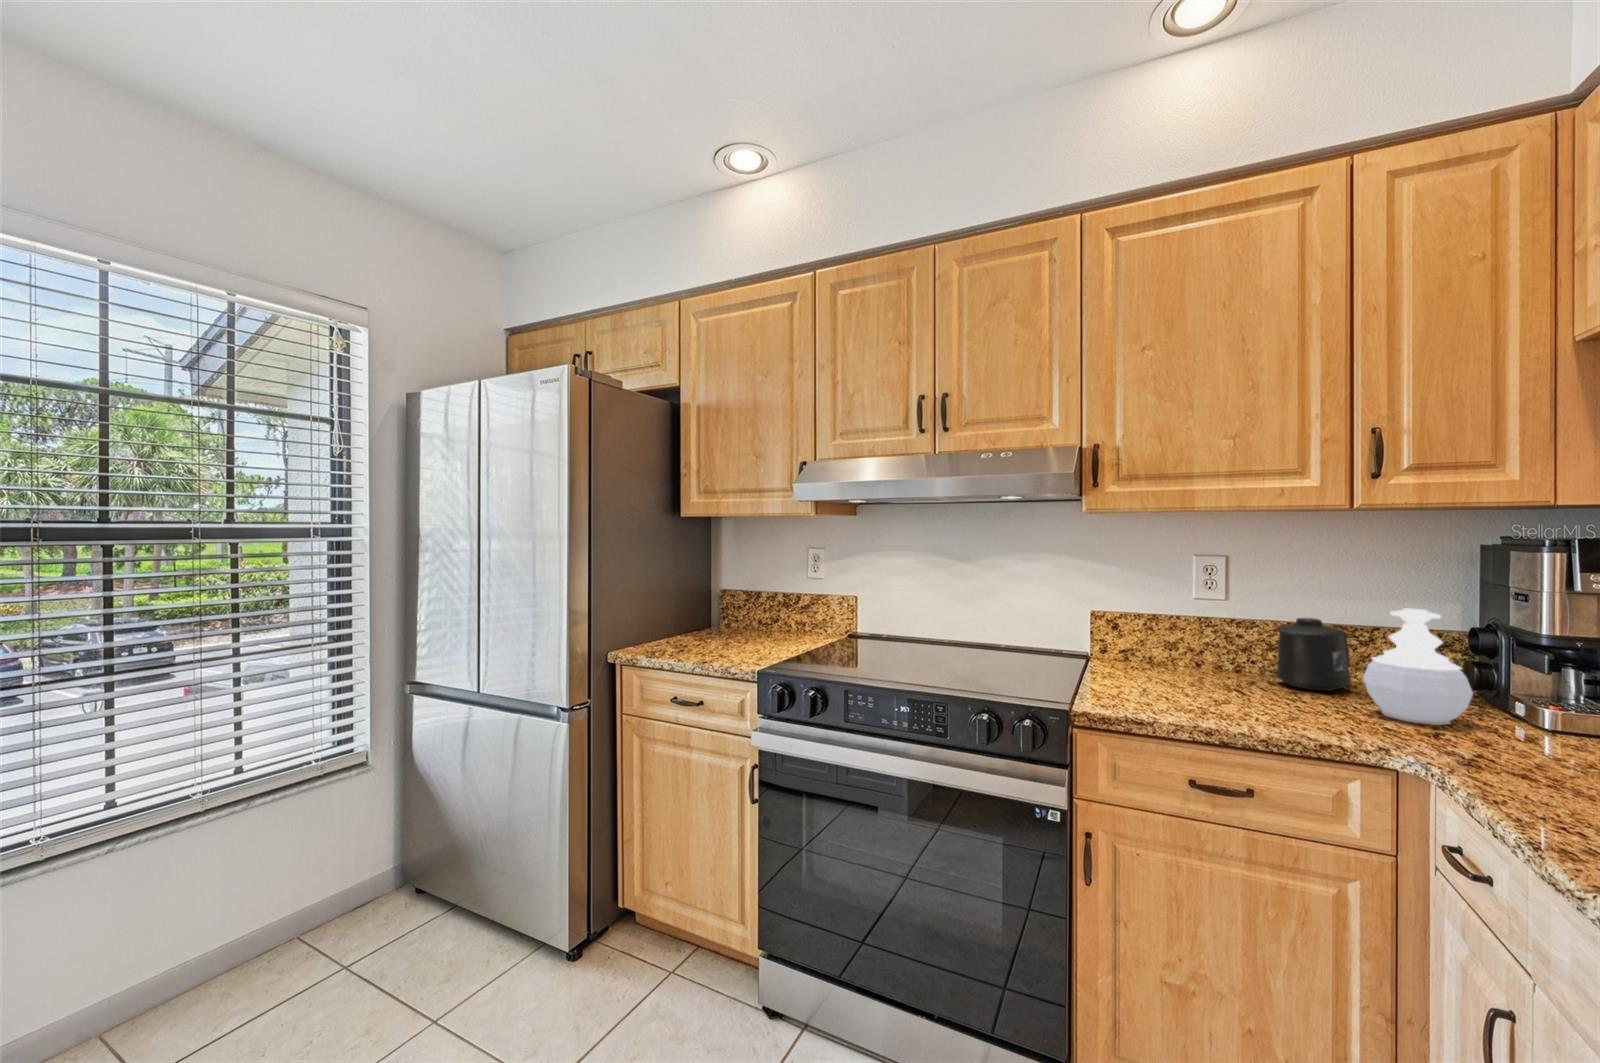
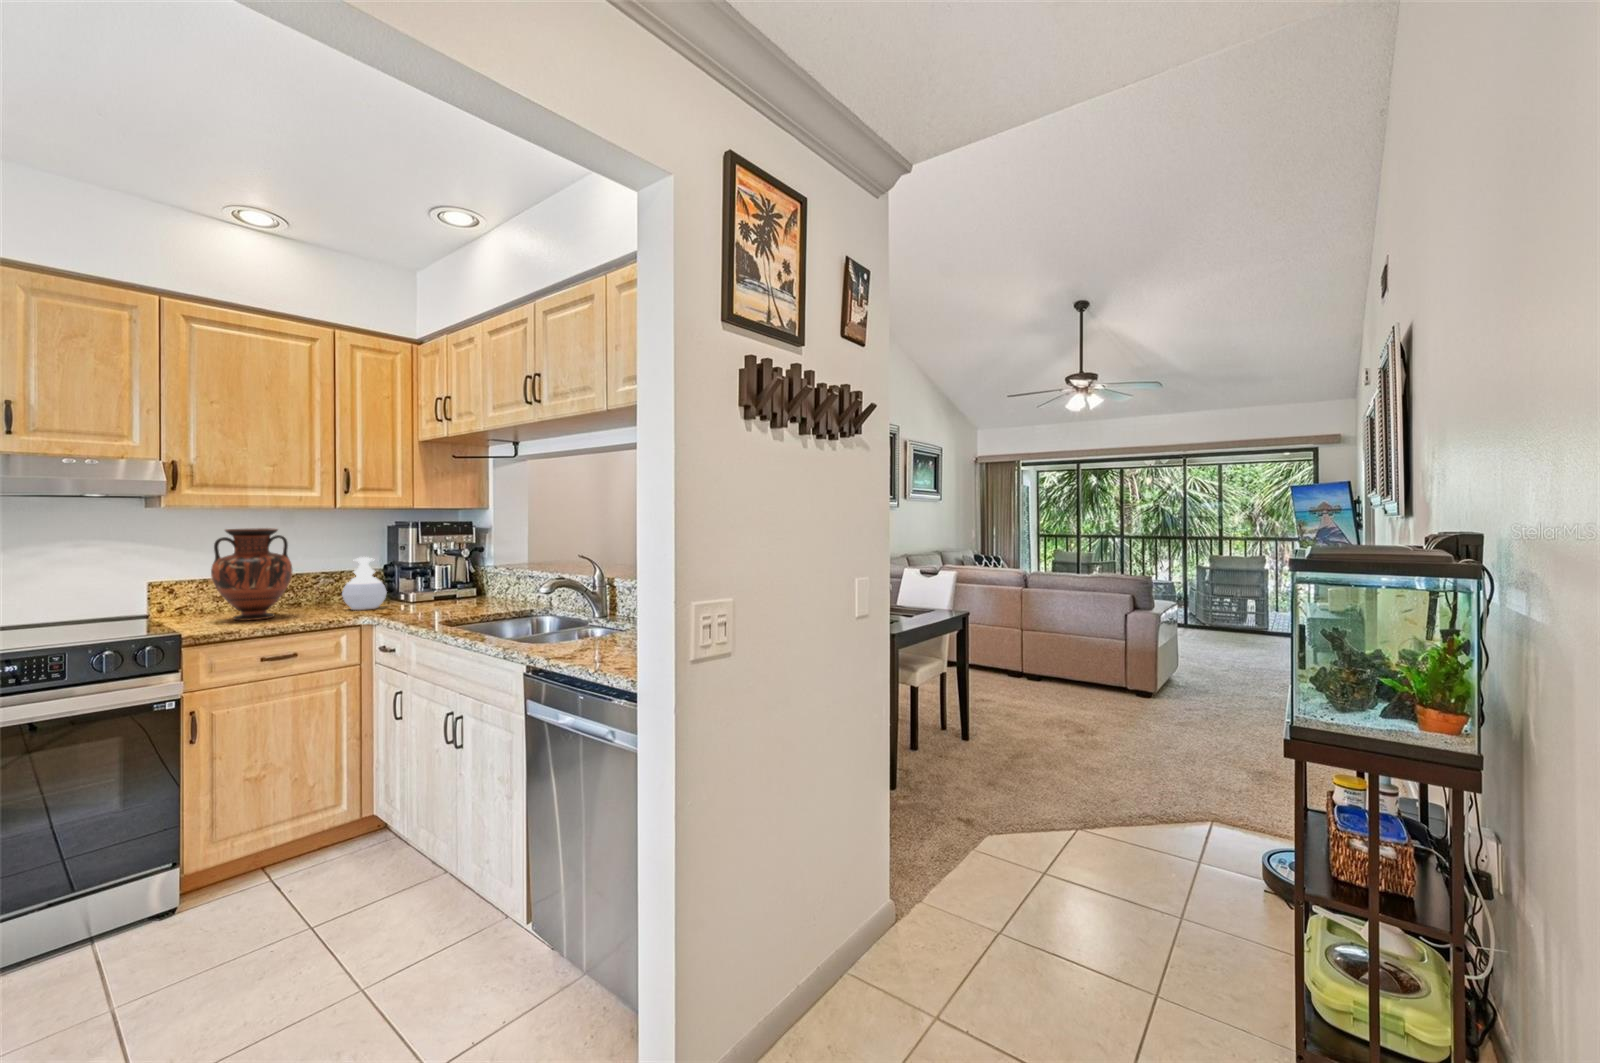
vase: none [1139,544,1263,701] -> present [211,528,292,620]
mug: present [1276,618,1351,691] -> none [292,569,333,608]

